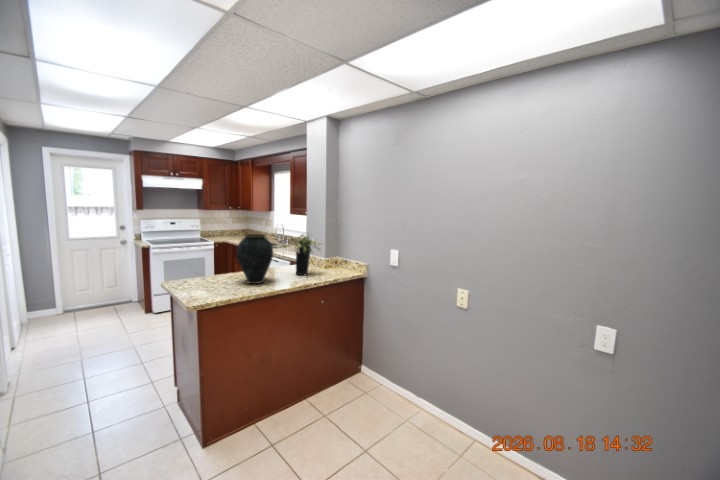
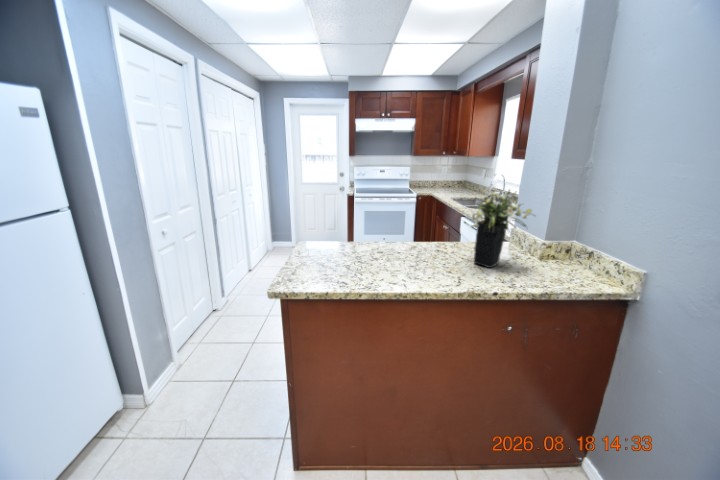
vase: present [237,234,273,284] -> none [371,187,429,269]

